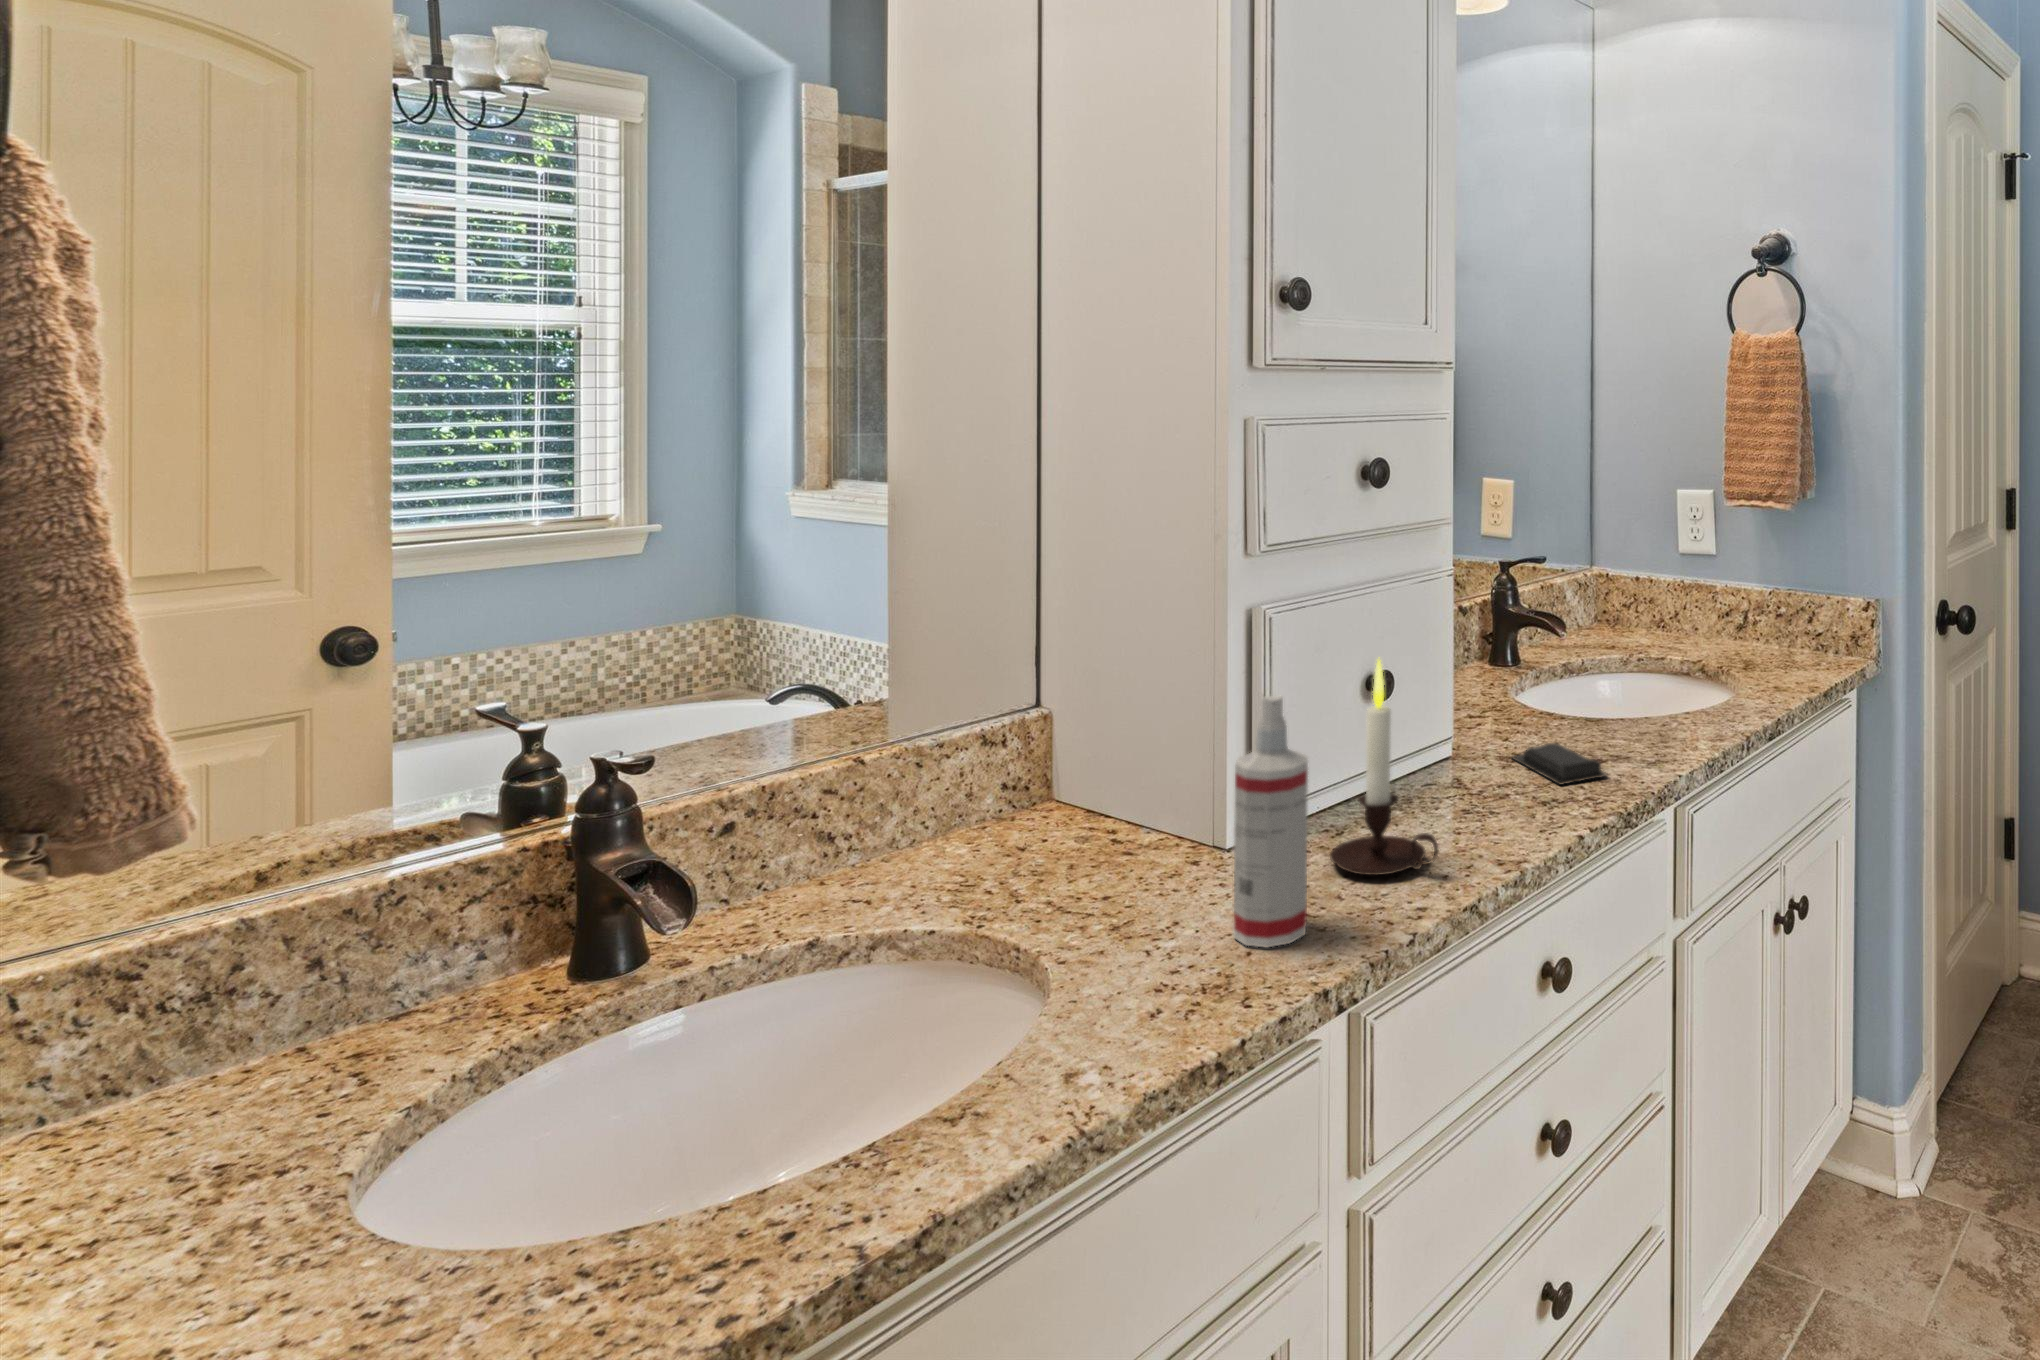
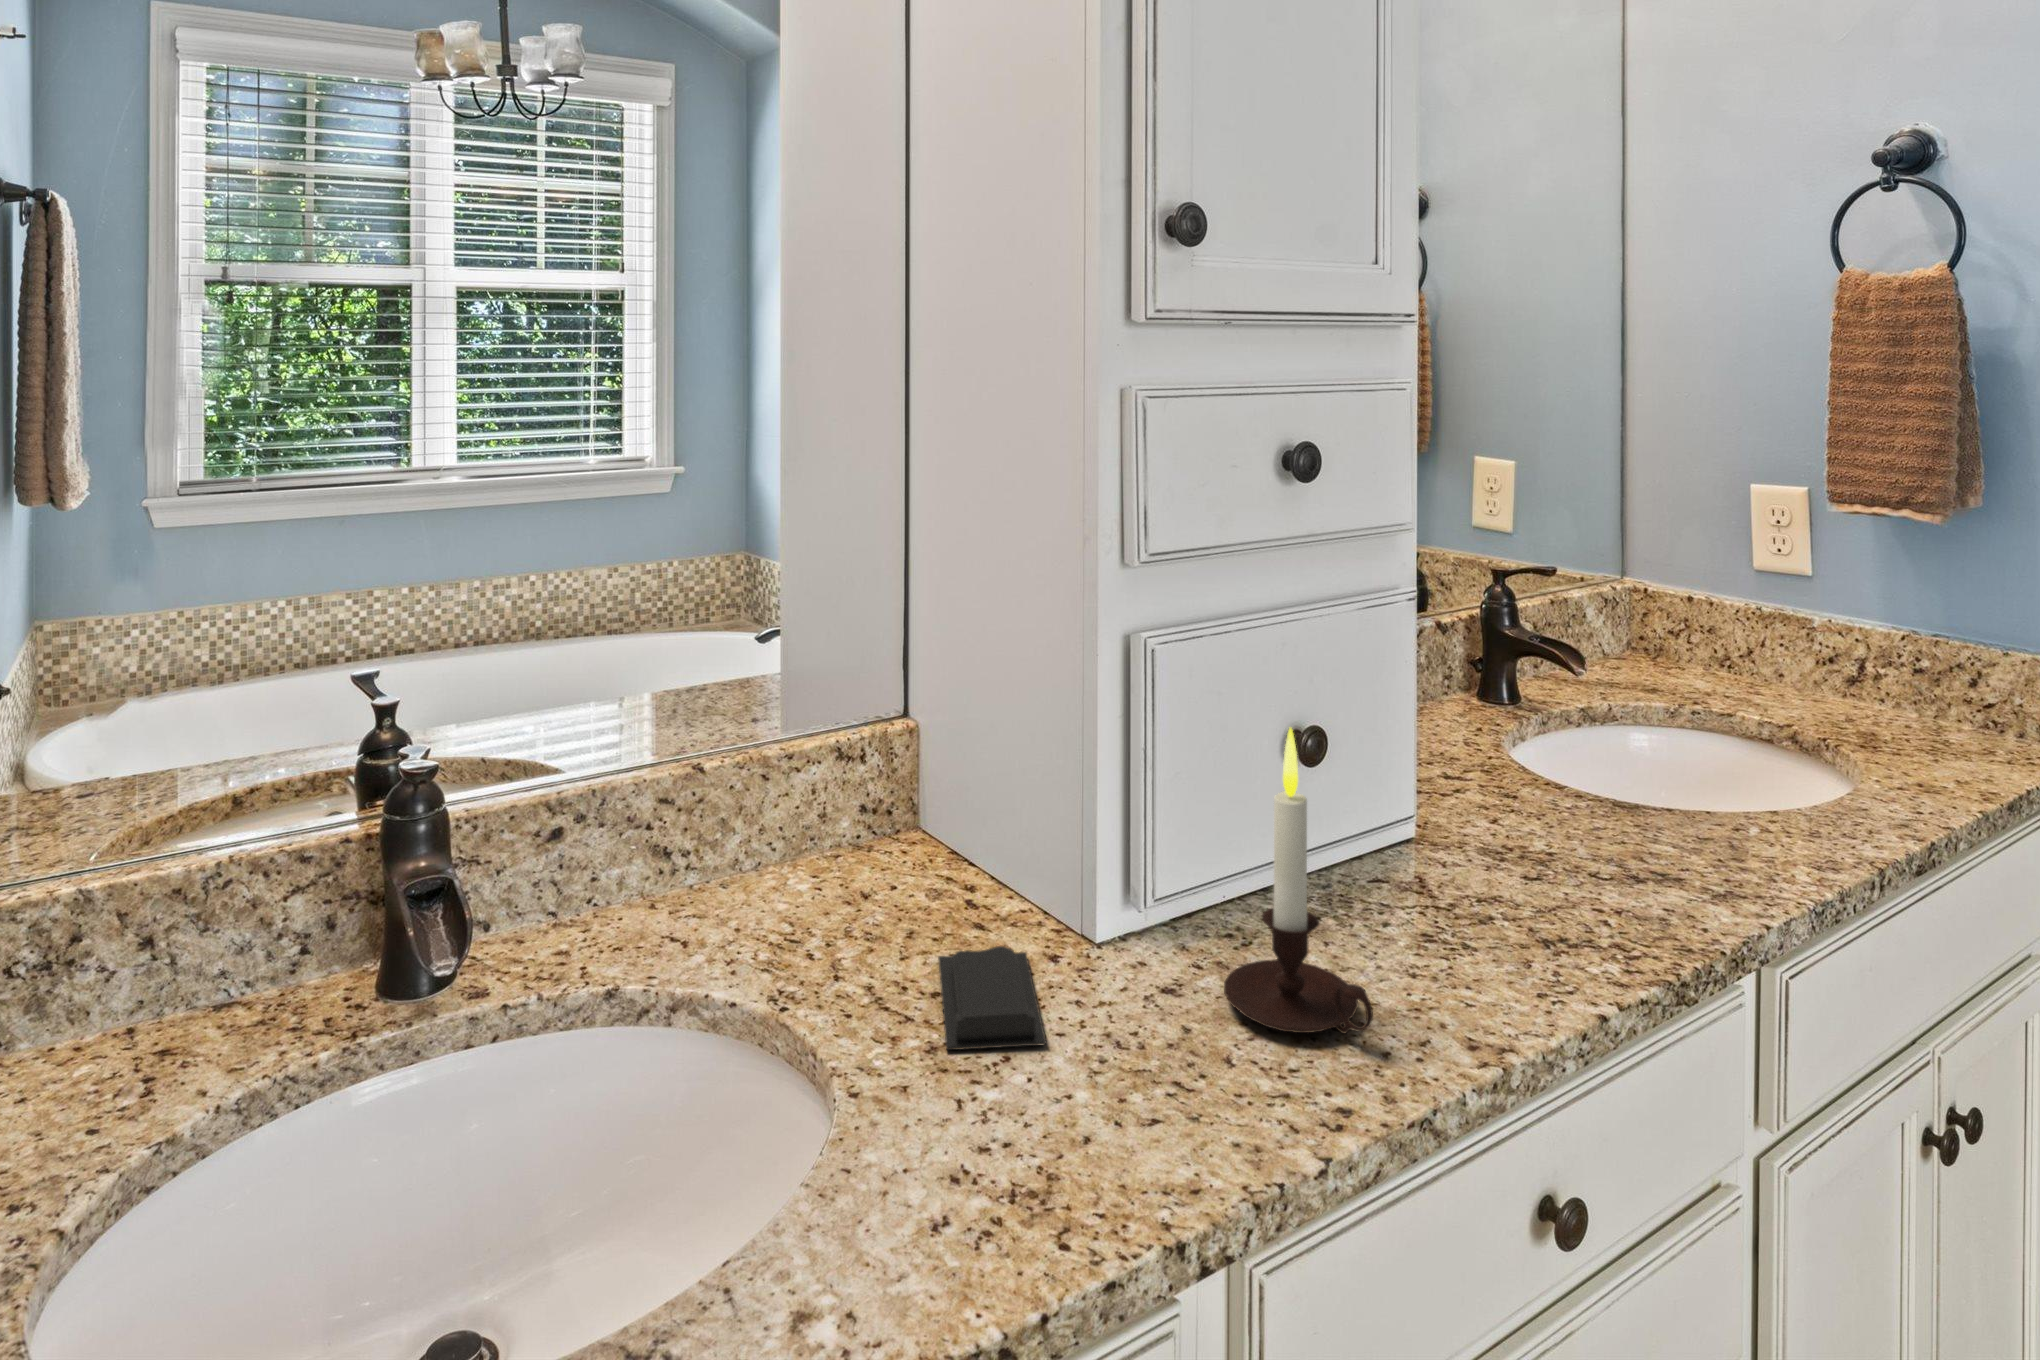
spray bottle: present [1234,696,1308,947] -> none [1070,781,1172,1135]
soap bar: present [1512,743,1607,784] -> present [938,946,1046,1050]

